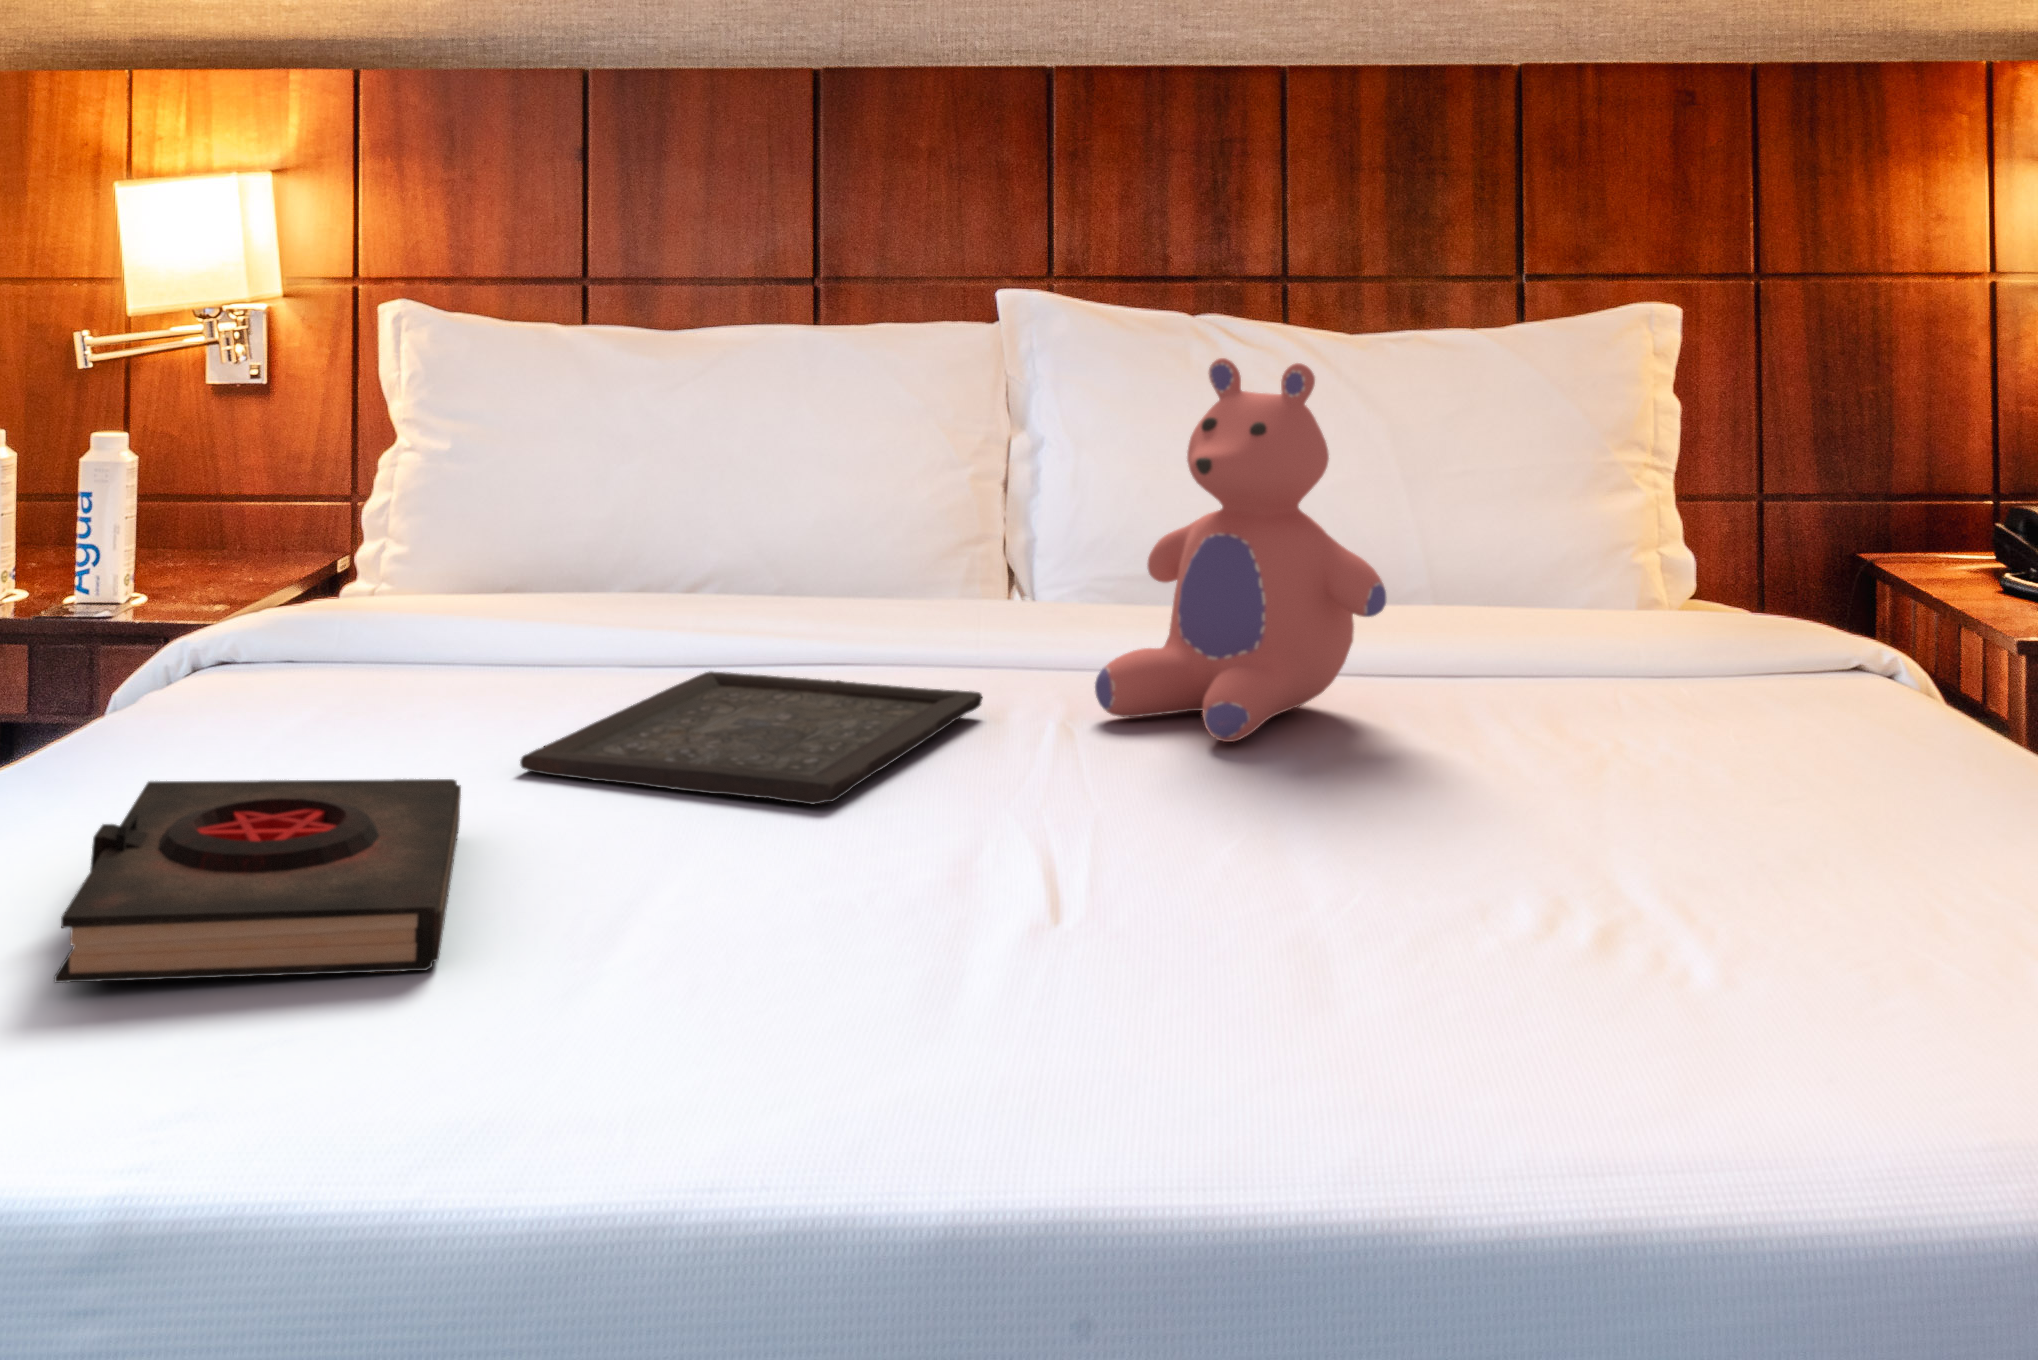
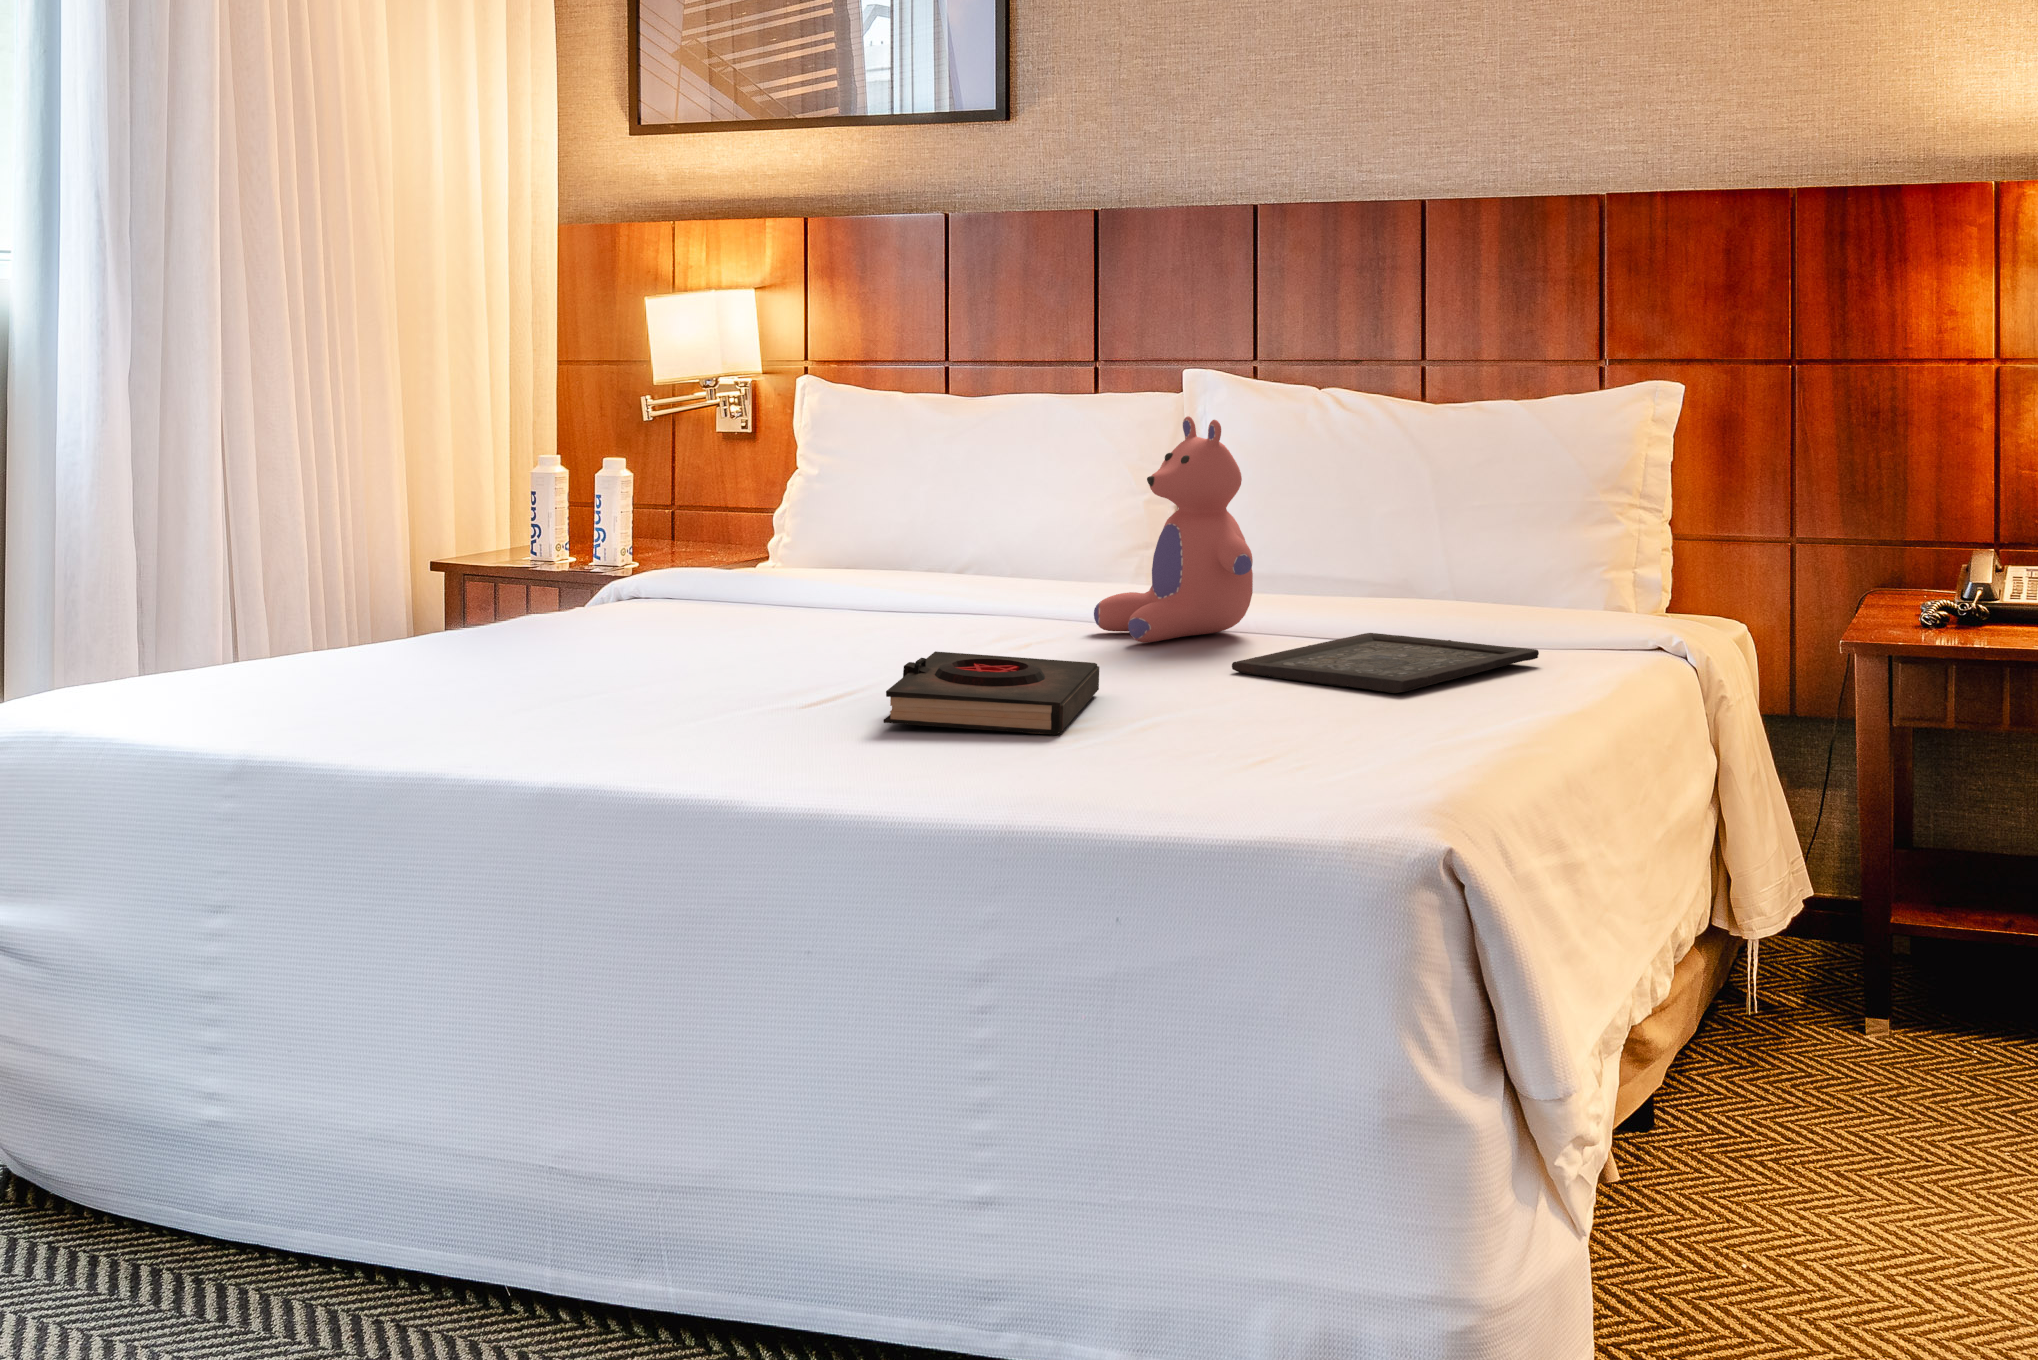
tray: present [520,671,982,804] -> present [1232,633,1539,693]
book: present [54,779,461,983] -> present [884,651,1099,735]

